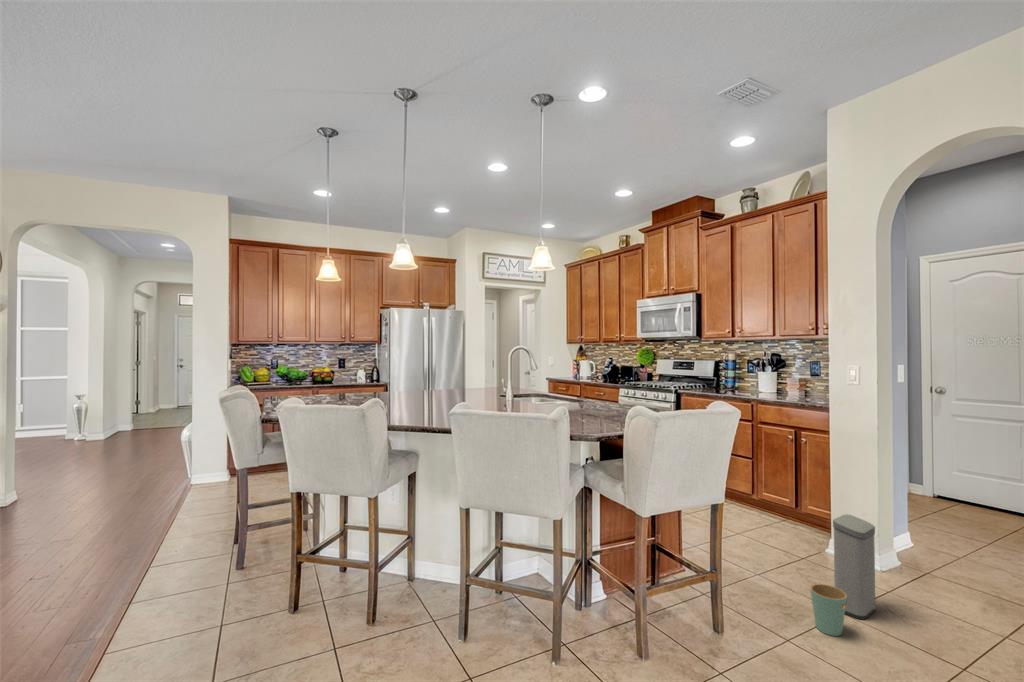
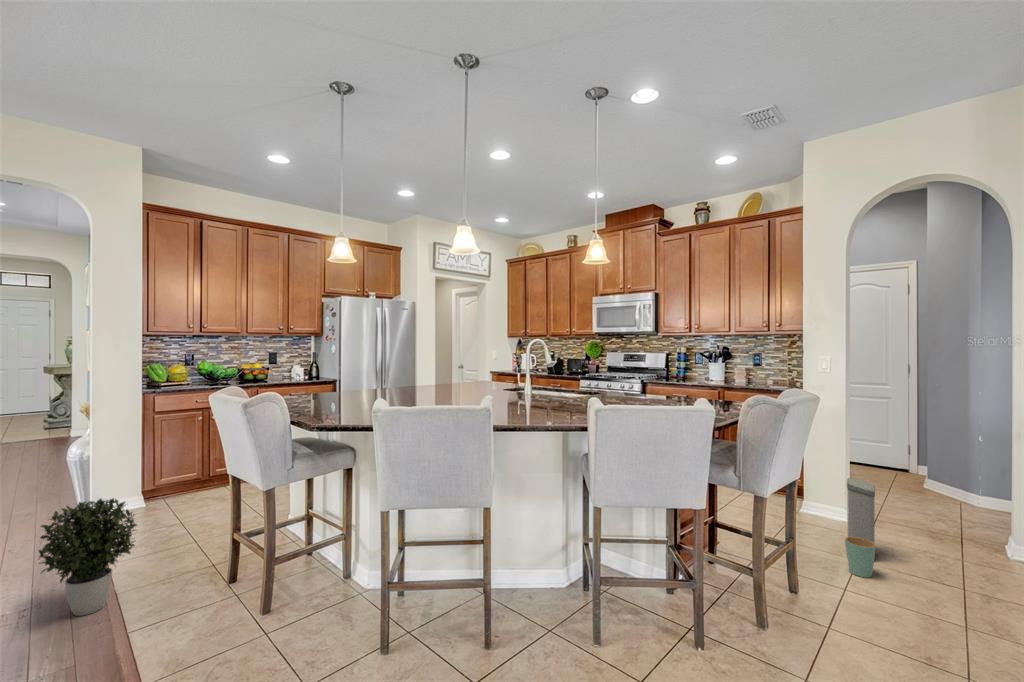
potted plant: none [94,469,168,555] -> present [39,498,137,616]

